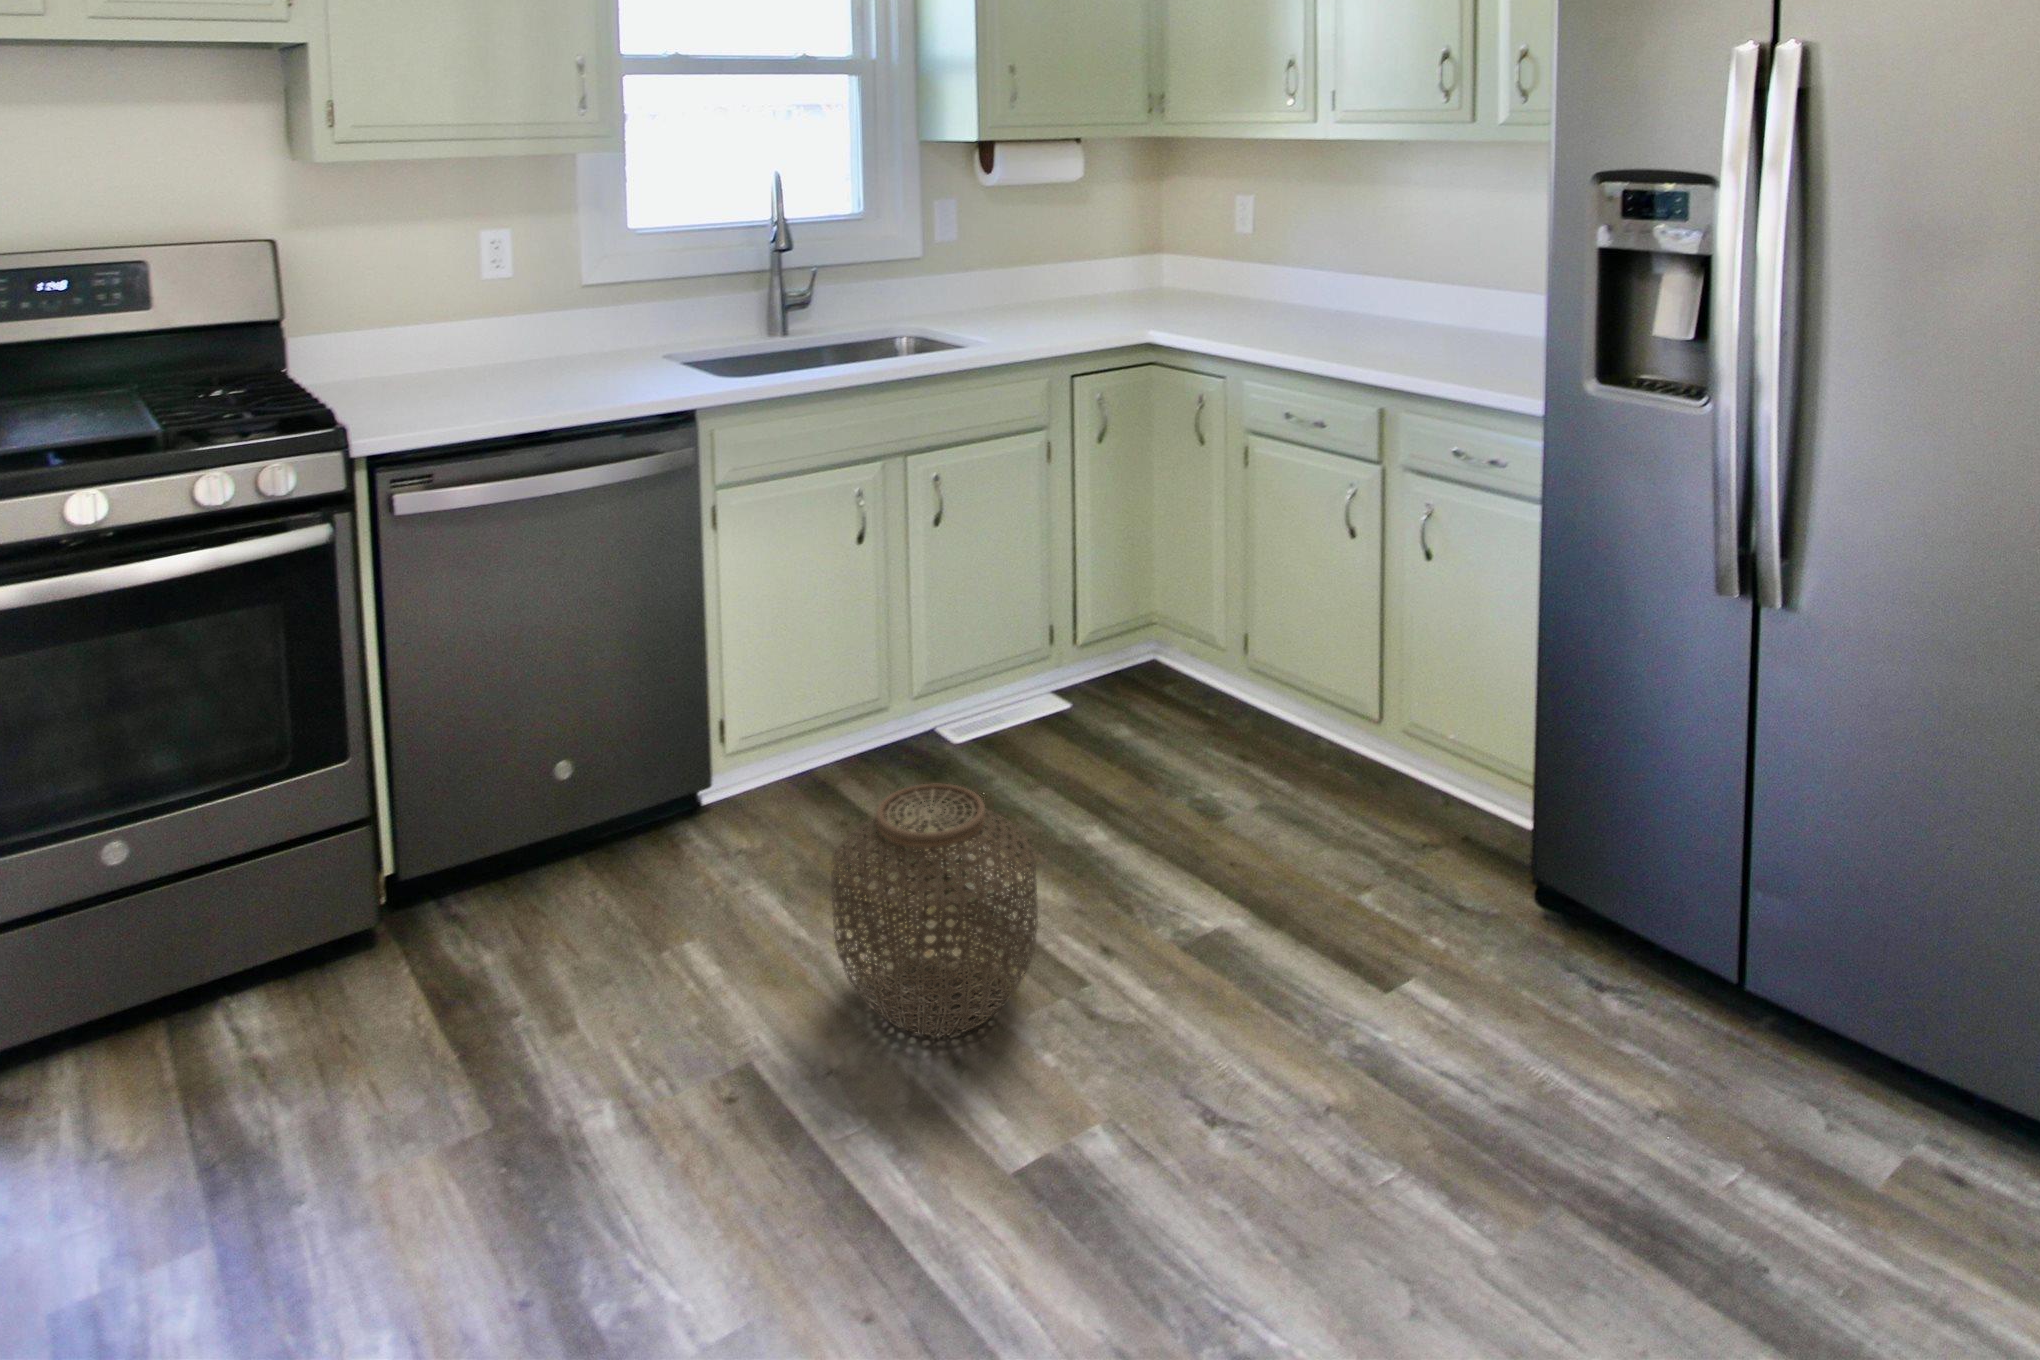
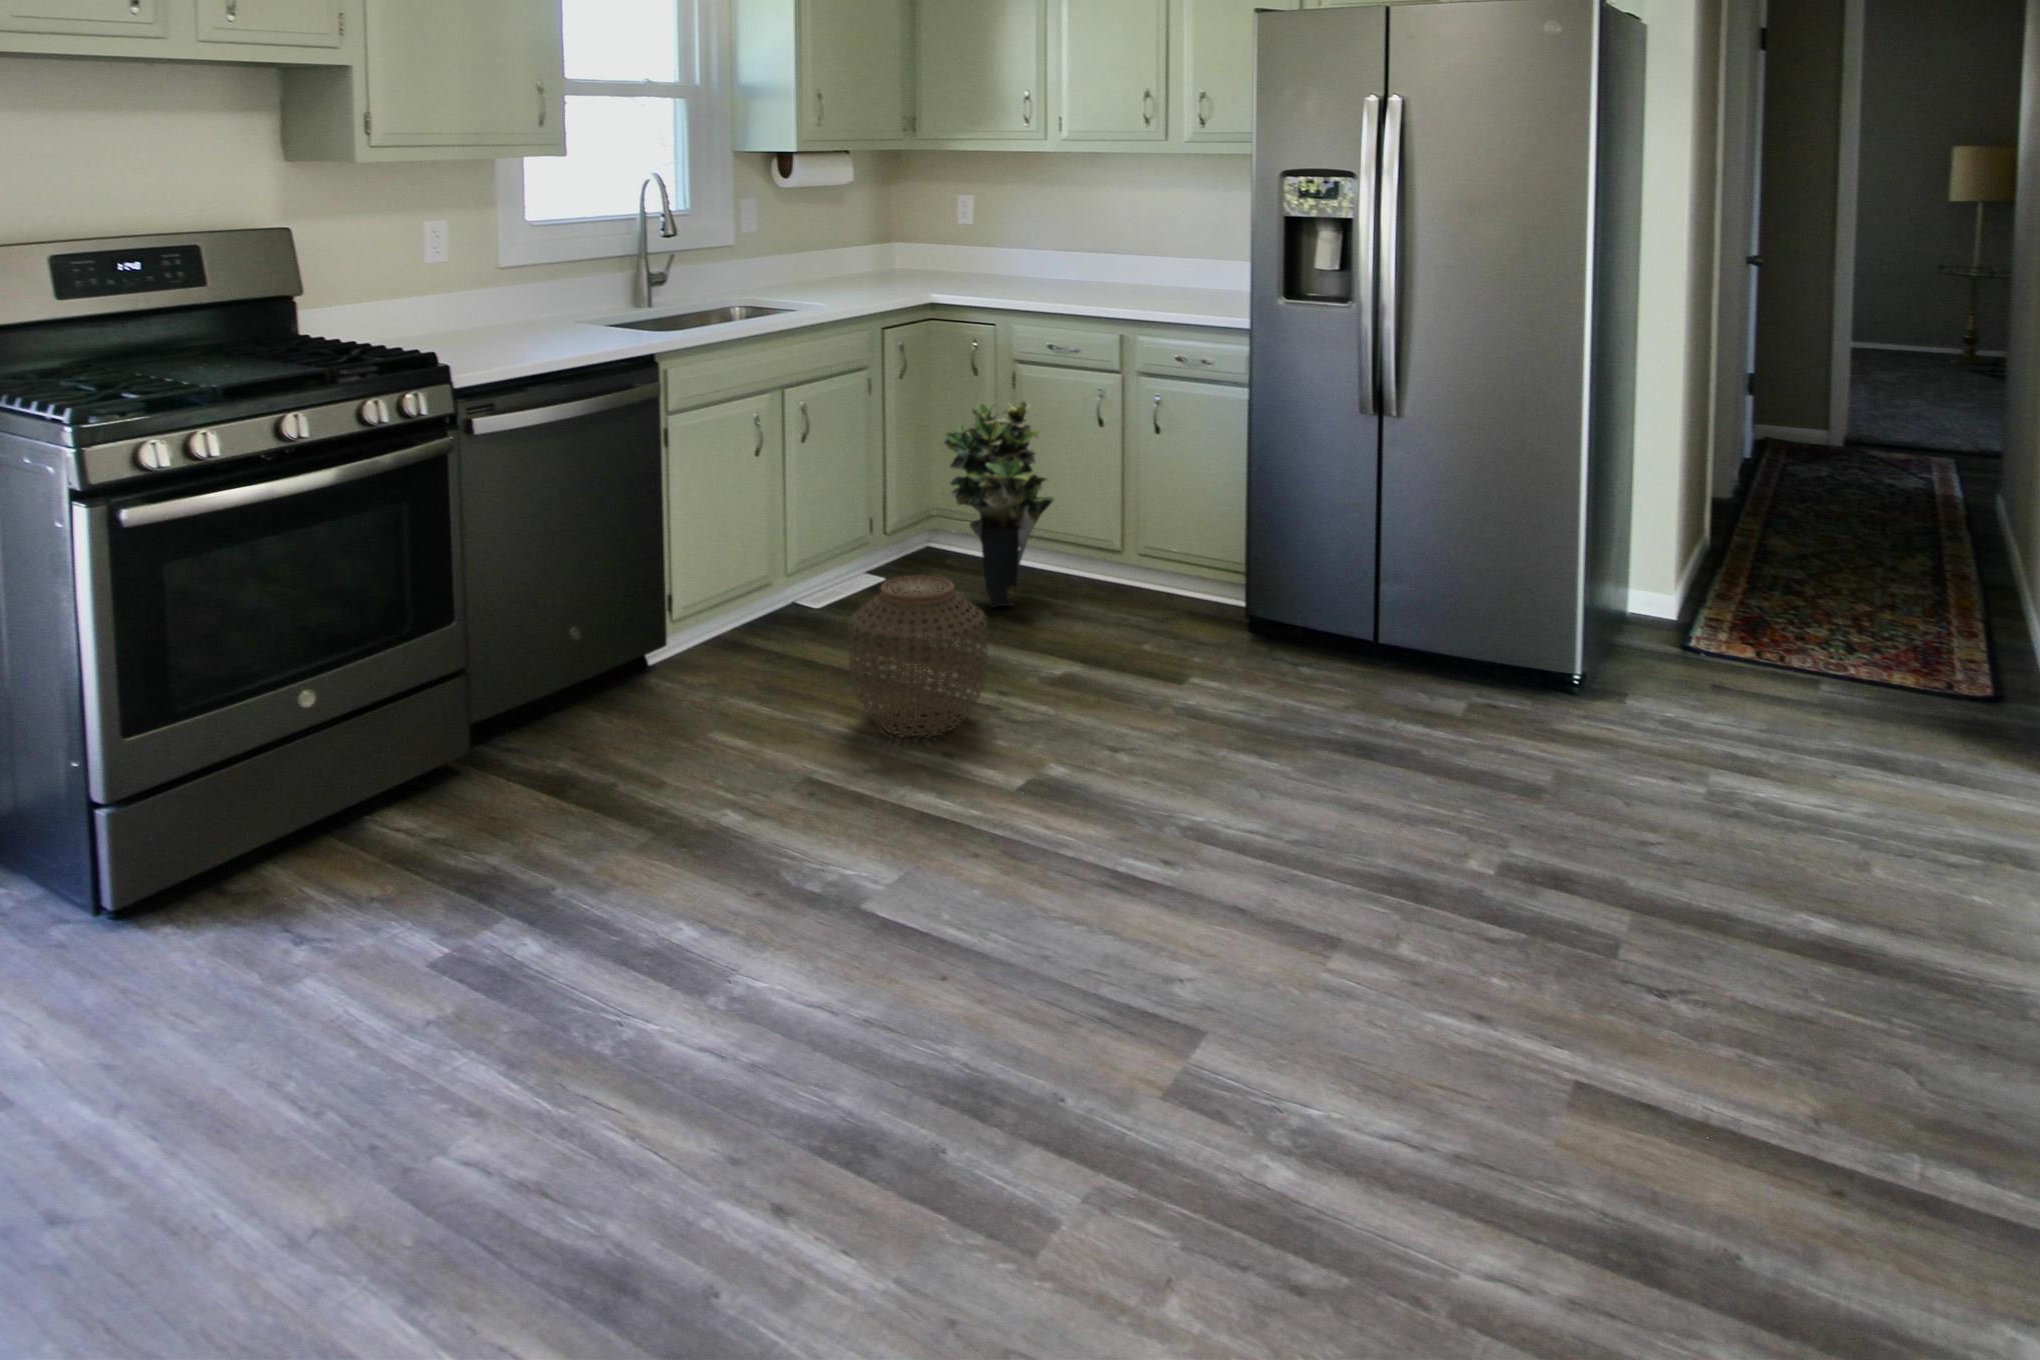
potted plant: none [1127,480,1279,774] -> present [944,402,1055,607]

